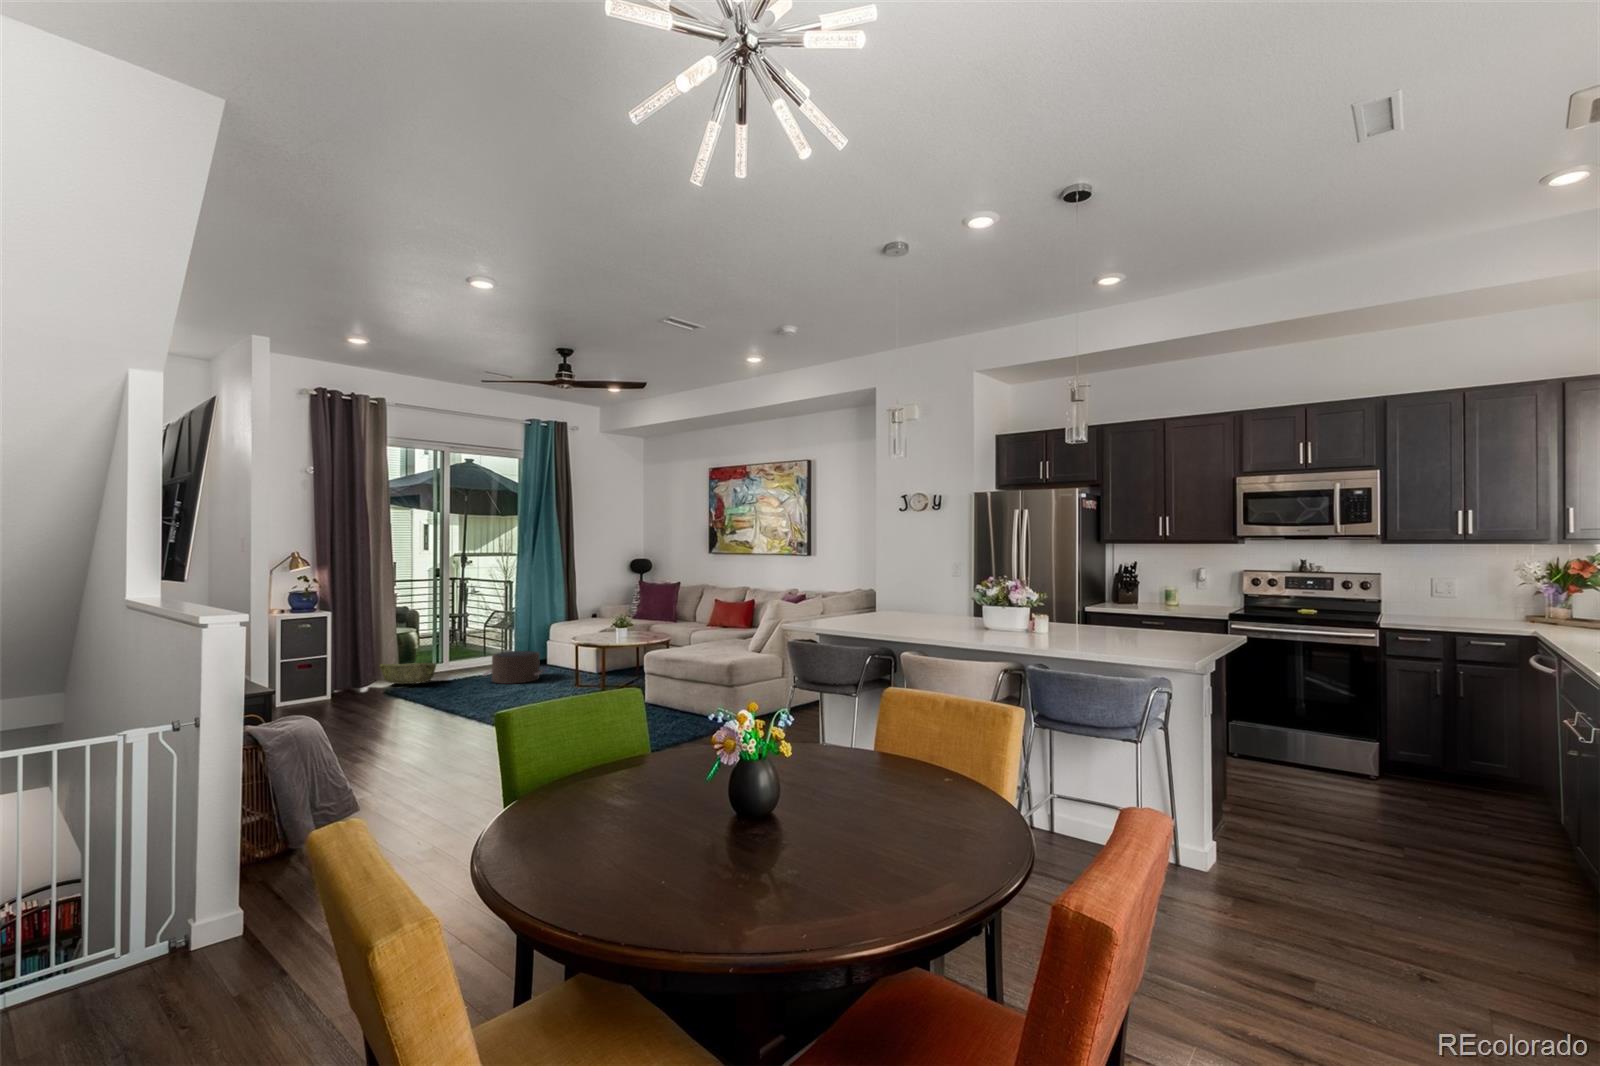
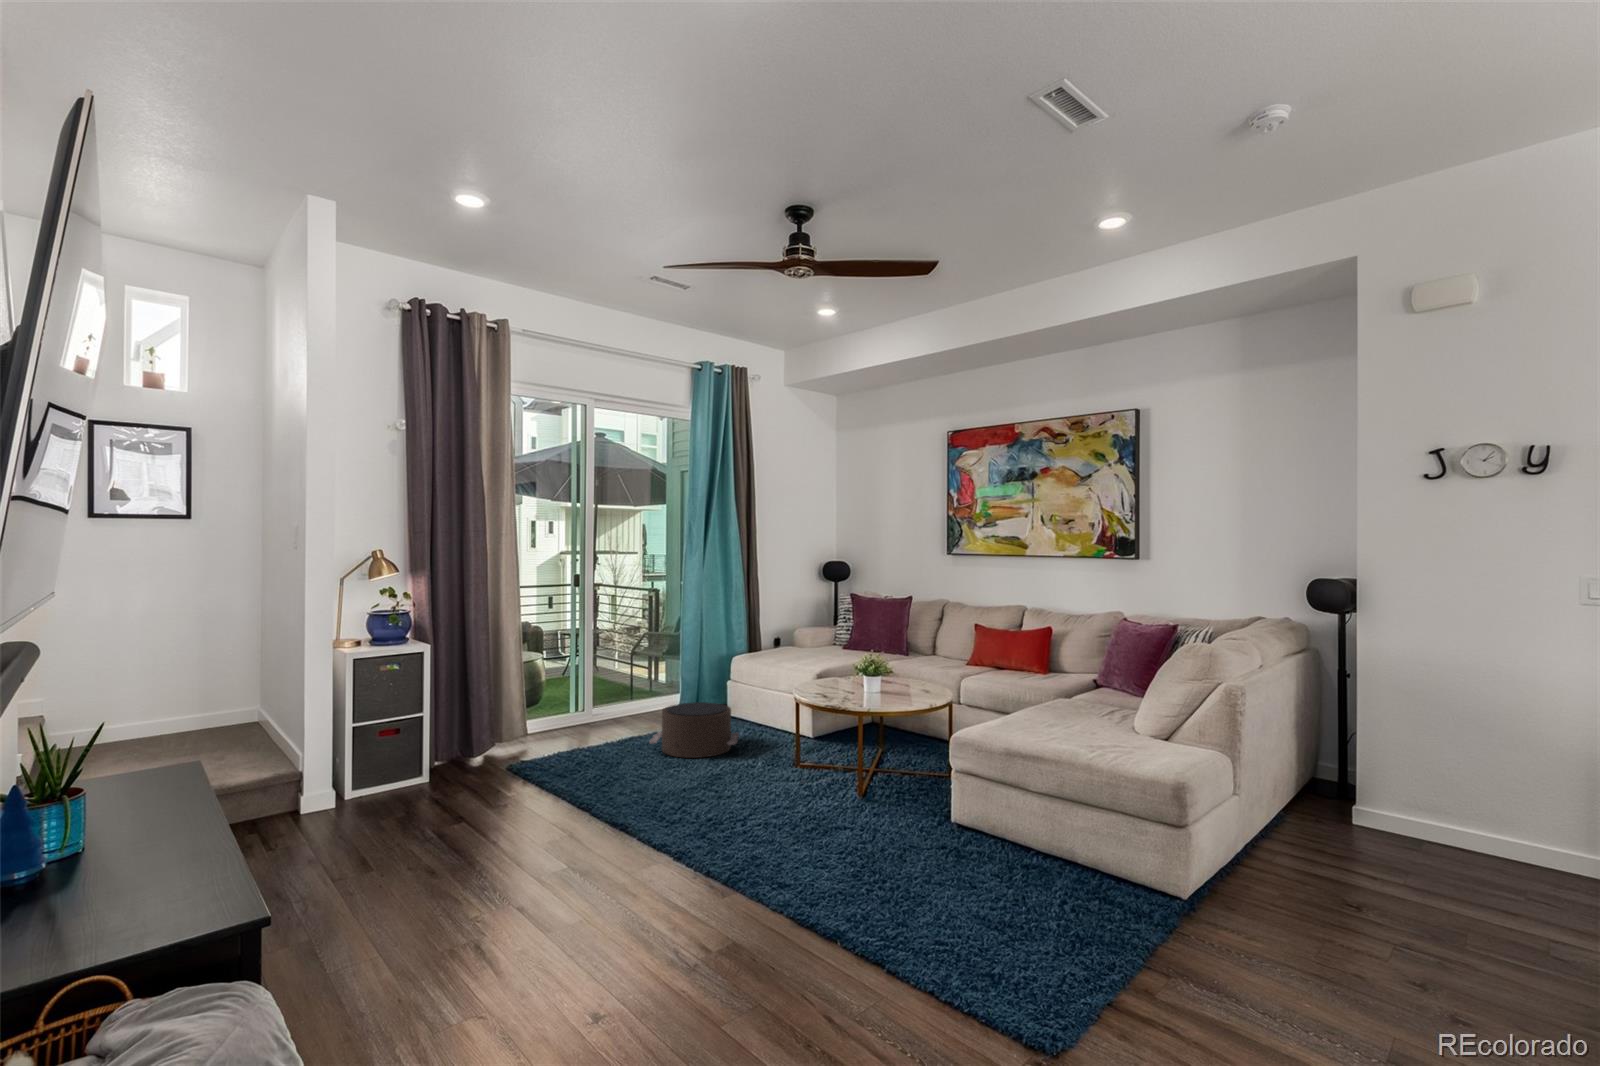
woven basket: present [380,663,437,684] -> none [499,719,581,754]

